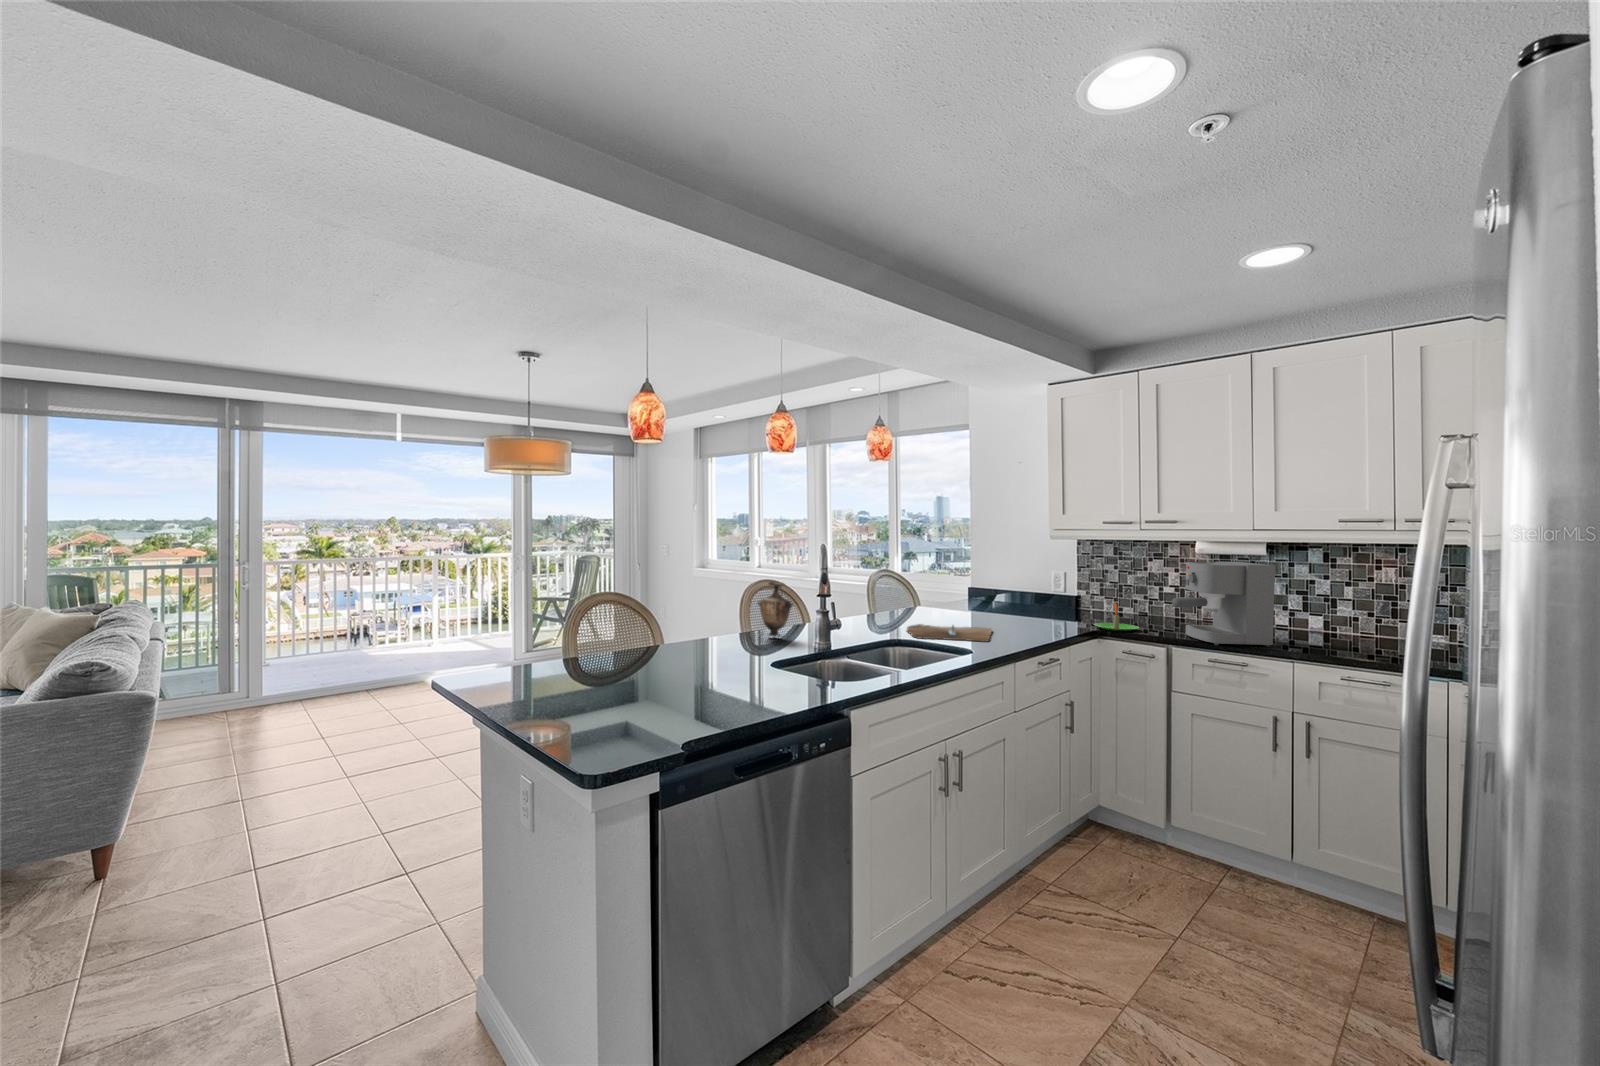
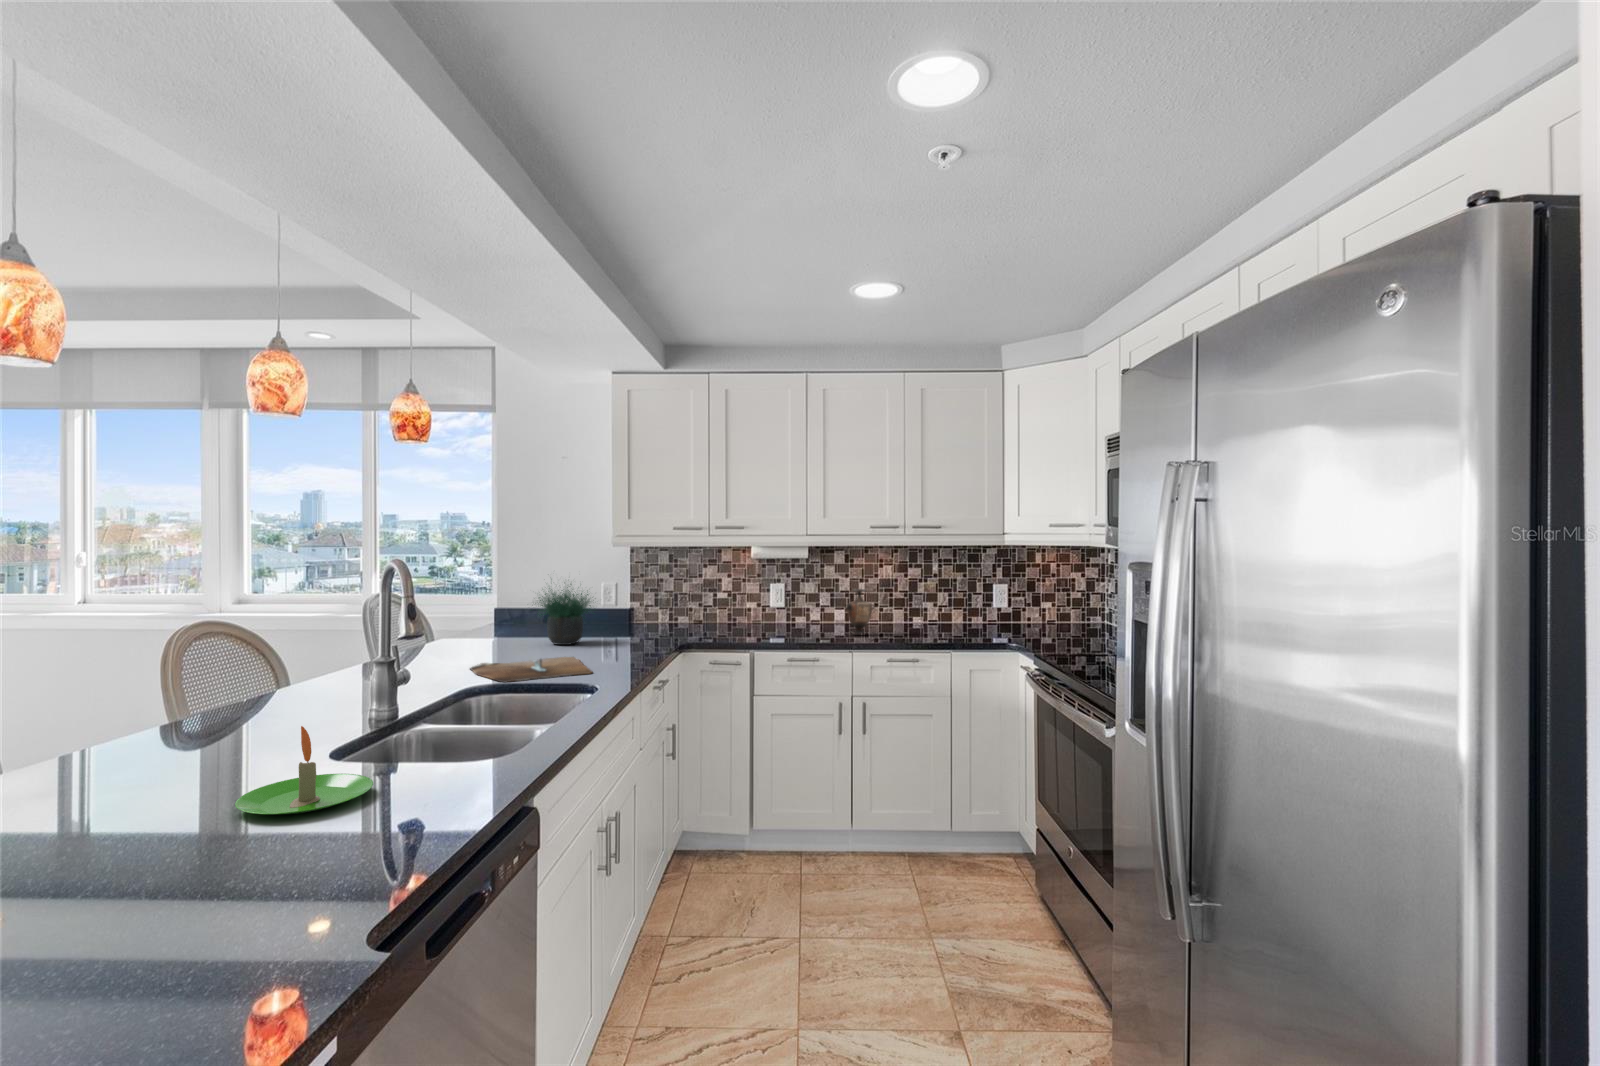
potted plant: none [966,552,1037,620] -> present [539,584,591,645]
coffee maker: present [1172,562,1275,647] -> none [748,565,824,645]
vase: present [758,582,793,637] -> present [846,589,874,633]
candle: present [1094,603,1139,631] -> present [235,726,373,814]

